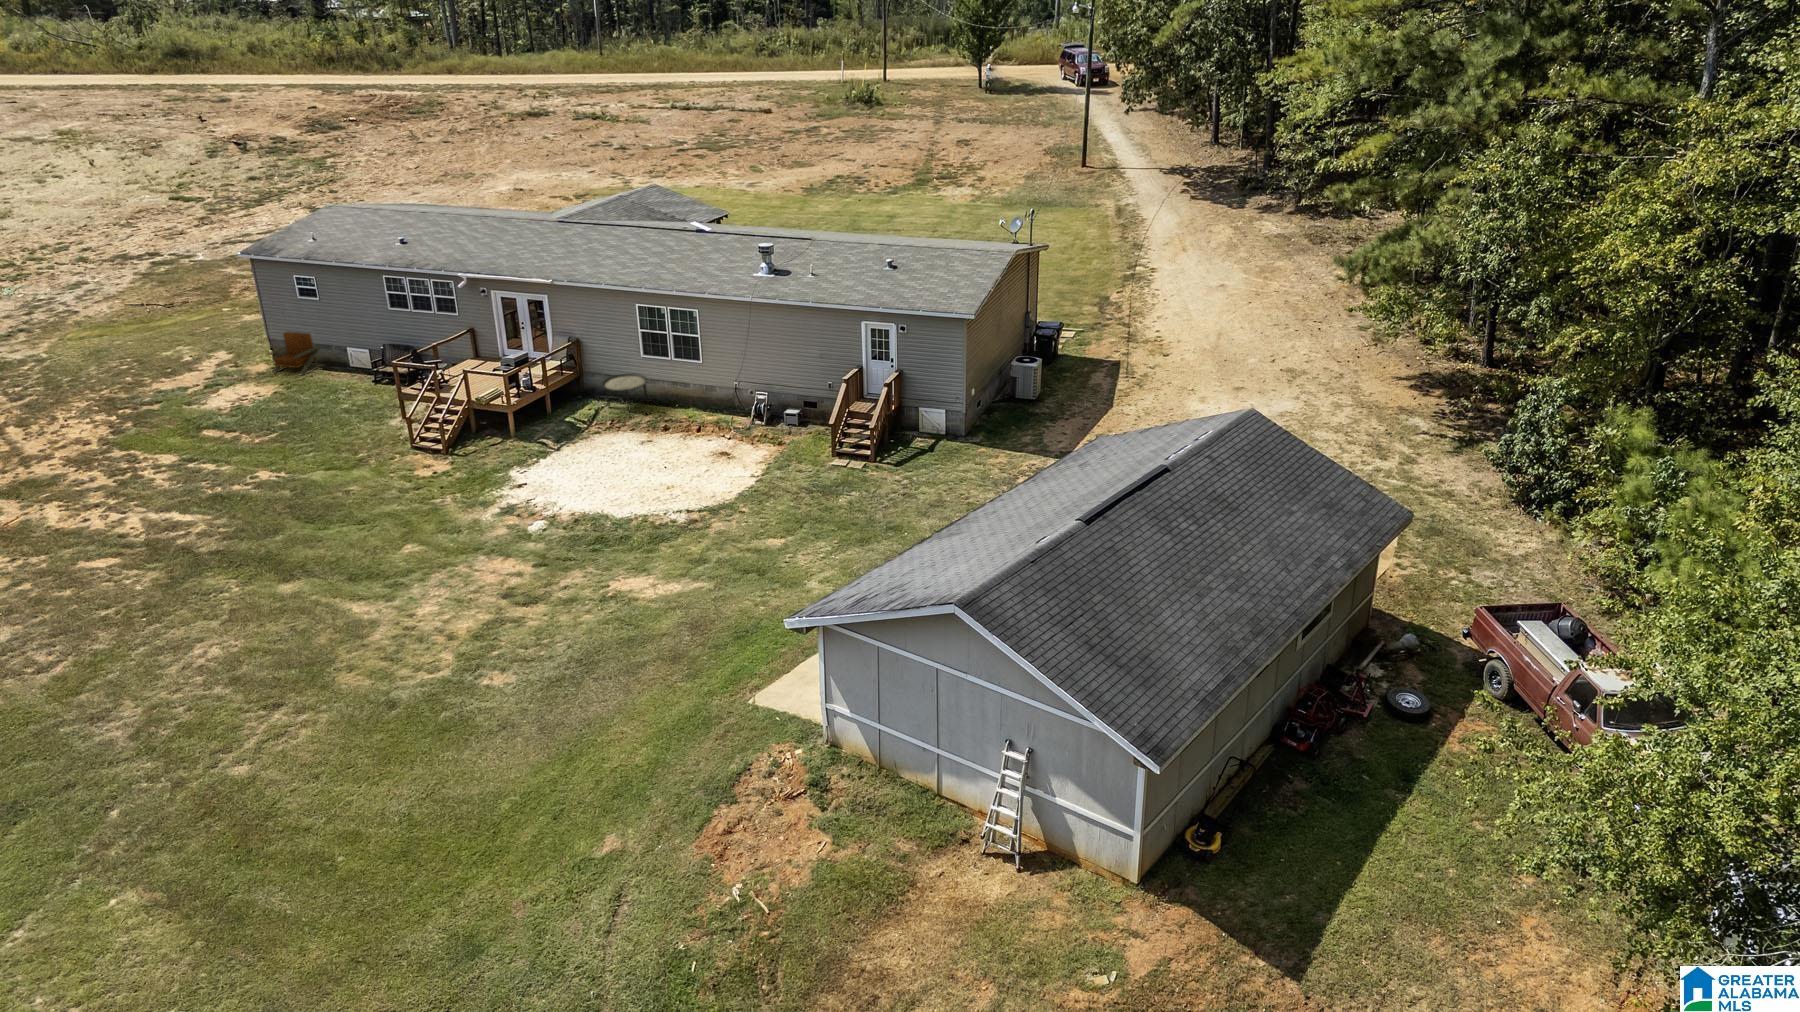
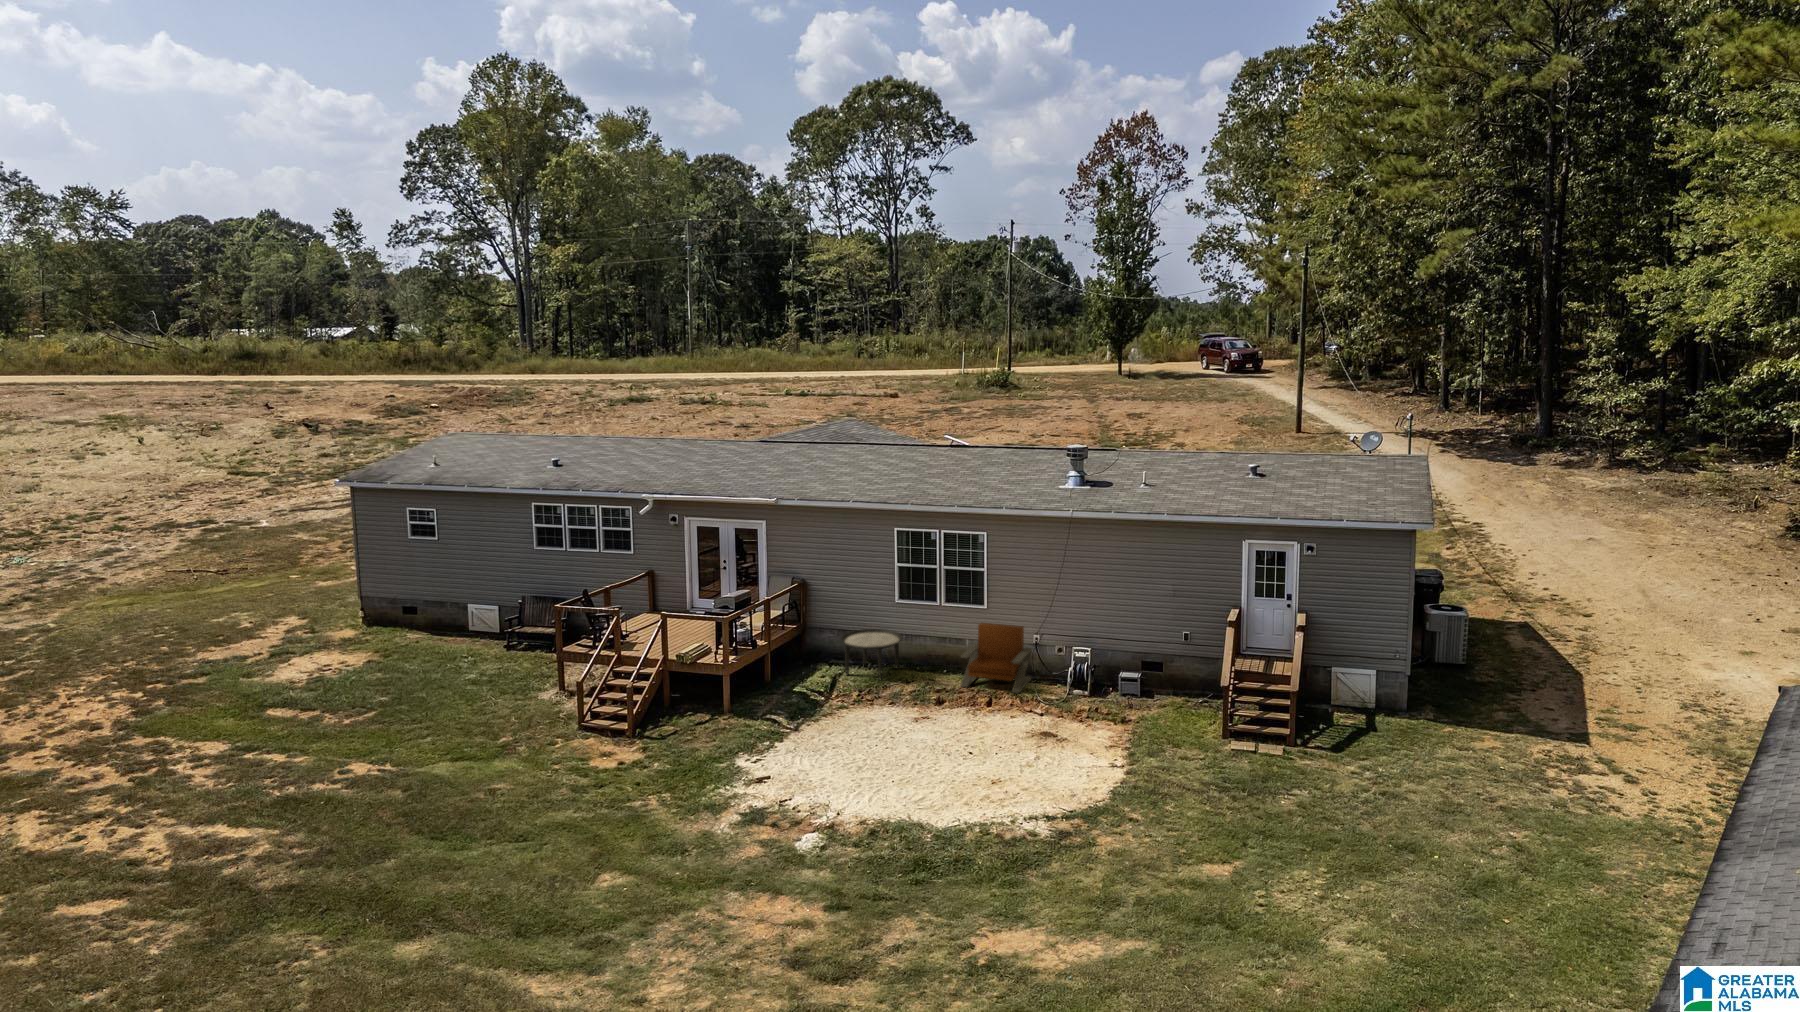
lounge chair: present [268,332,324,375] -> present [961,623,1032,693]

